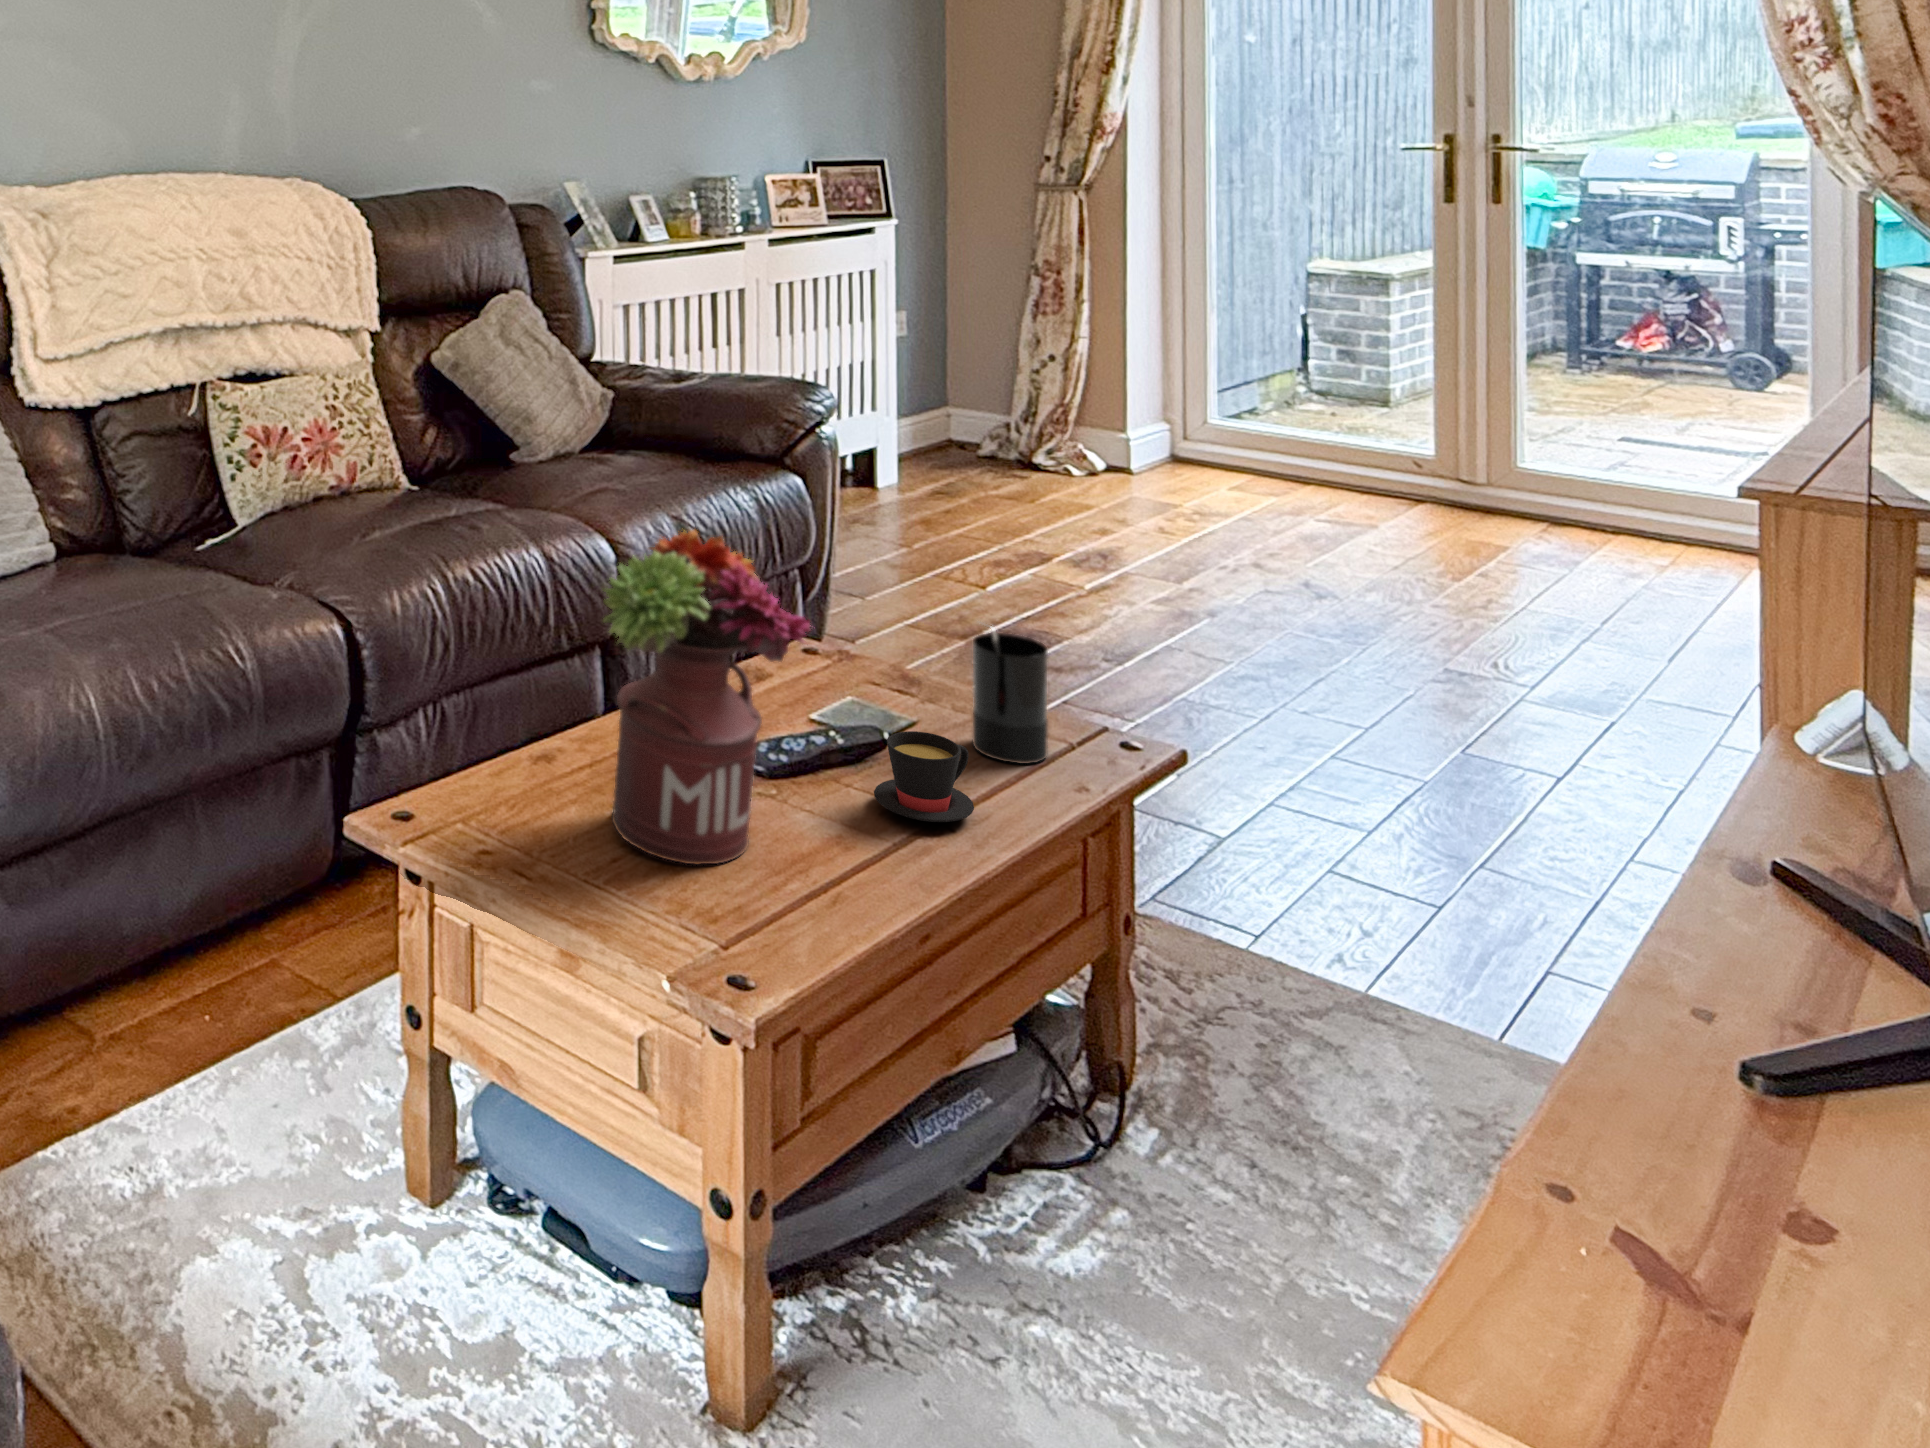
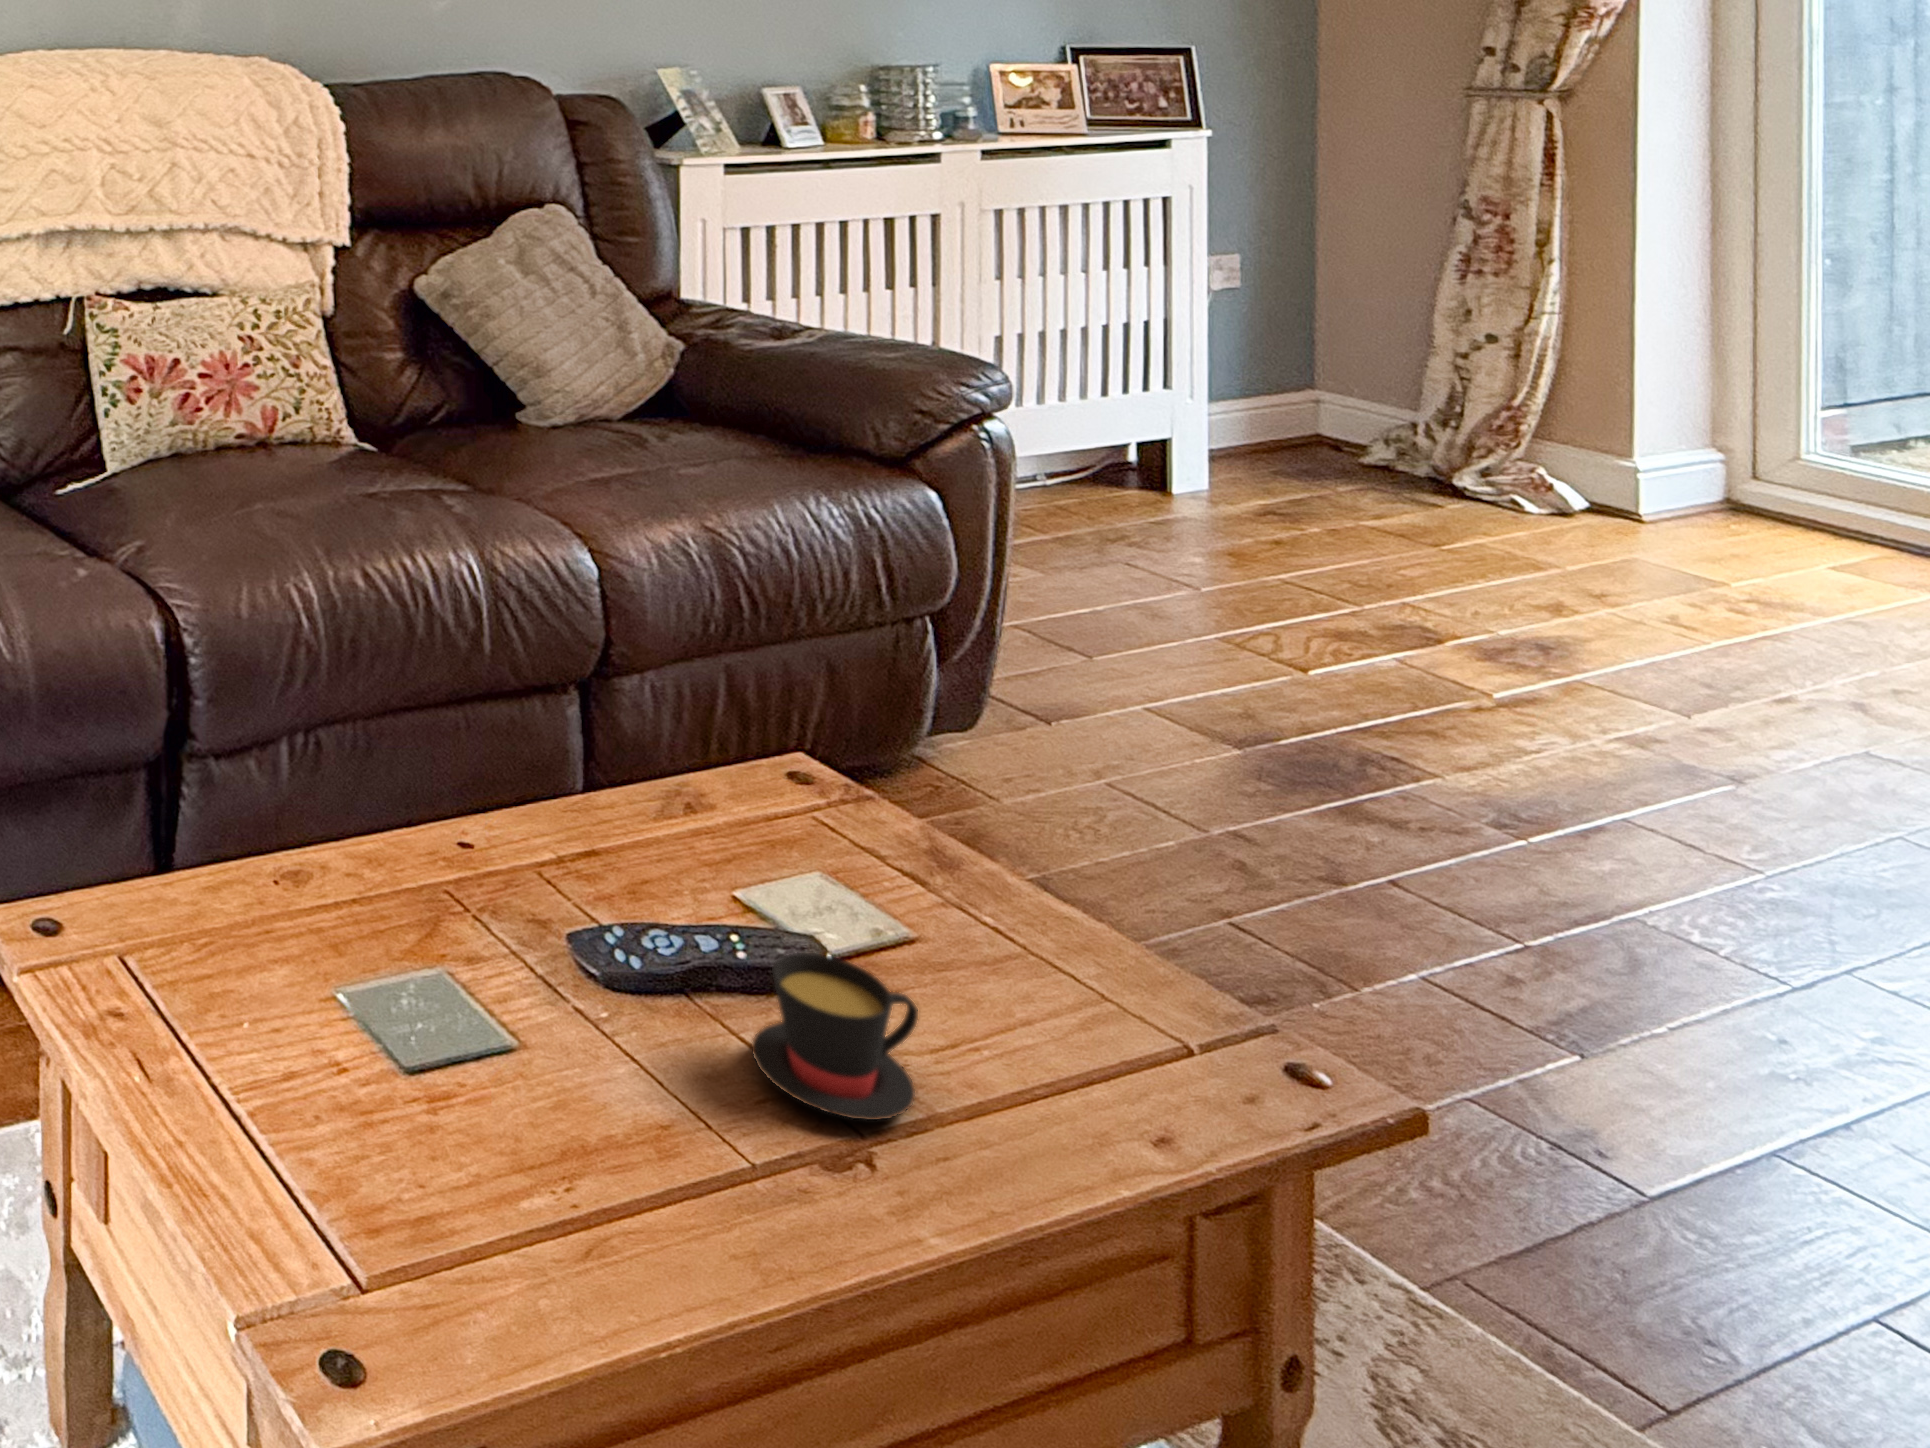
flower arrangement: present [603,529,811,864] -> none [288,596,612,1099]
candle: present [973,626,1048,764] -> none [980,792,1108,1042]

